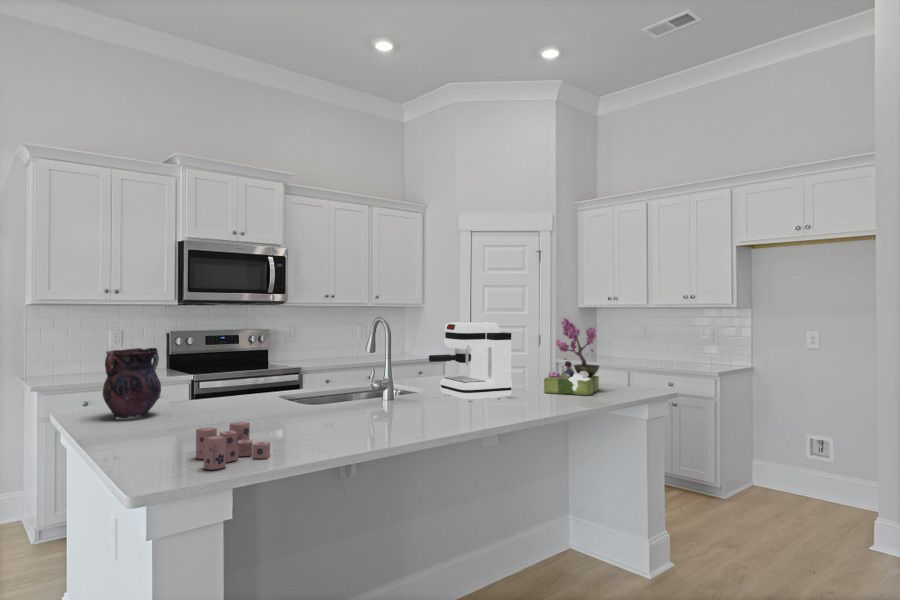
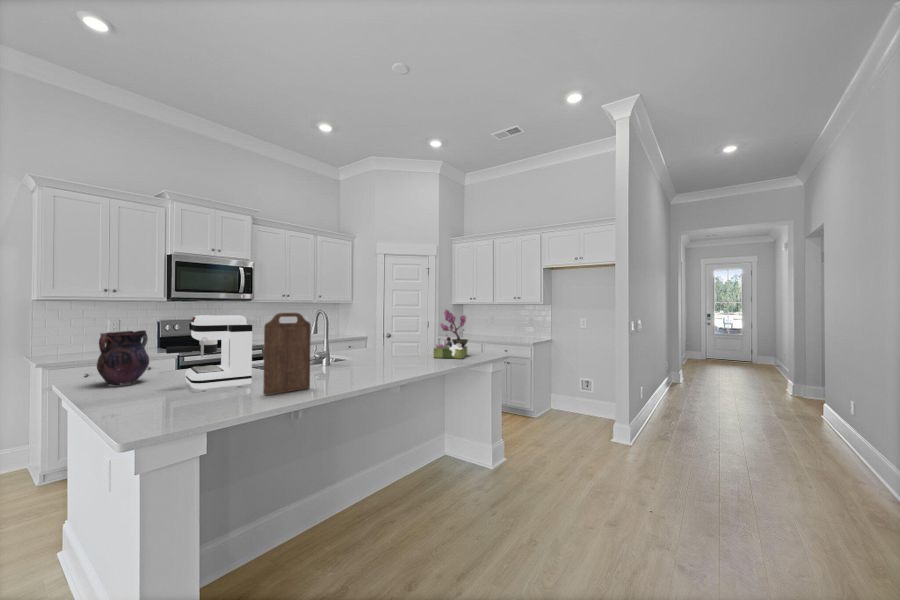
coffee maker: present [429,322,512,401] -> present [166,315,252,390]
cutting board: none [300,326,361,439] -> present [263,313,311,395]
candle: present [196,422,270,470] -> none [176,385,239,423]

